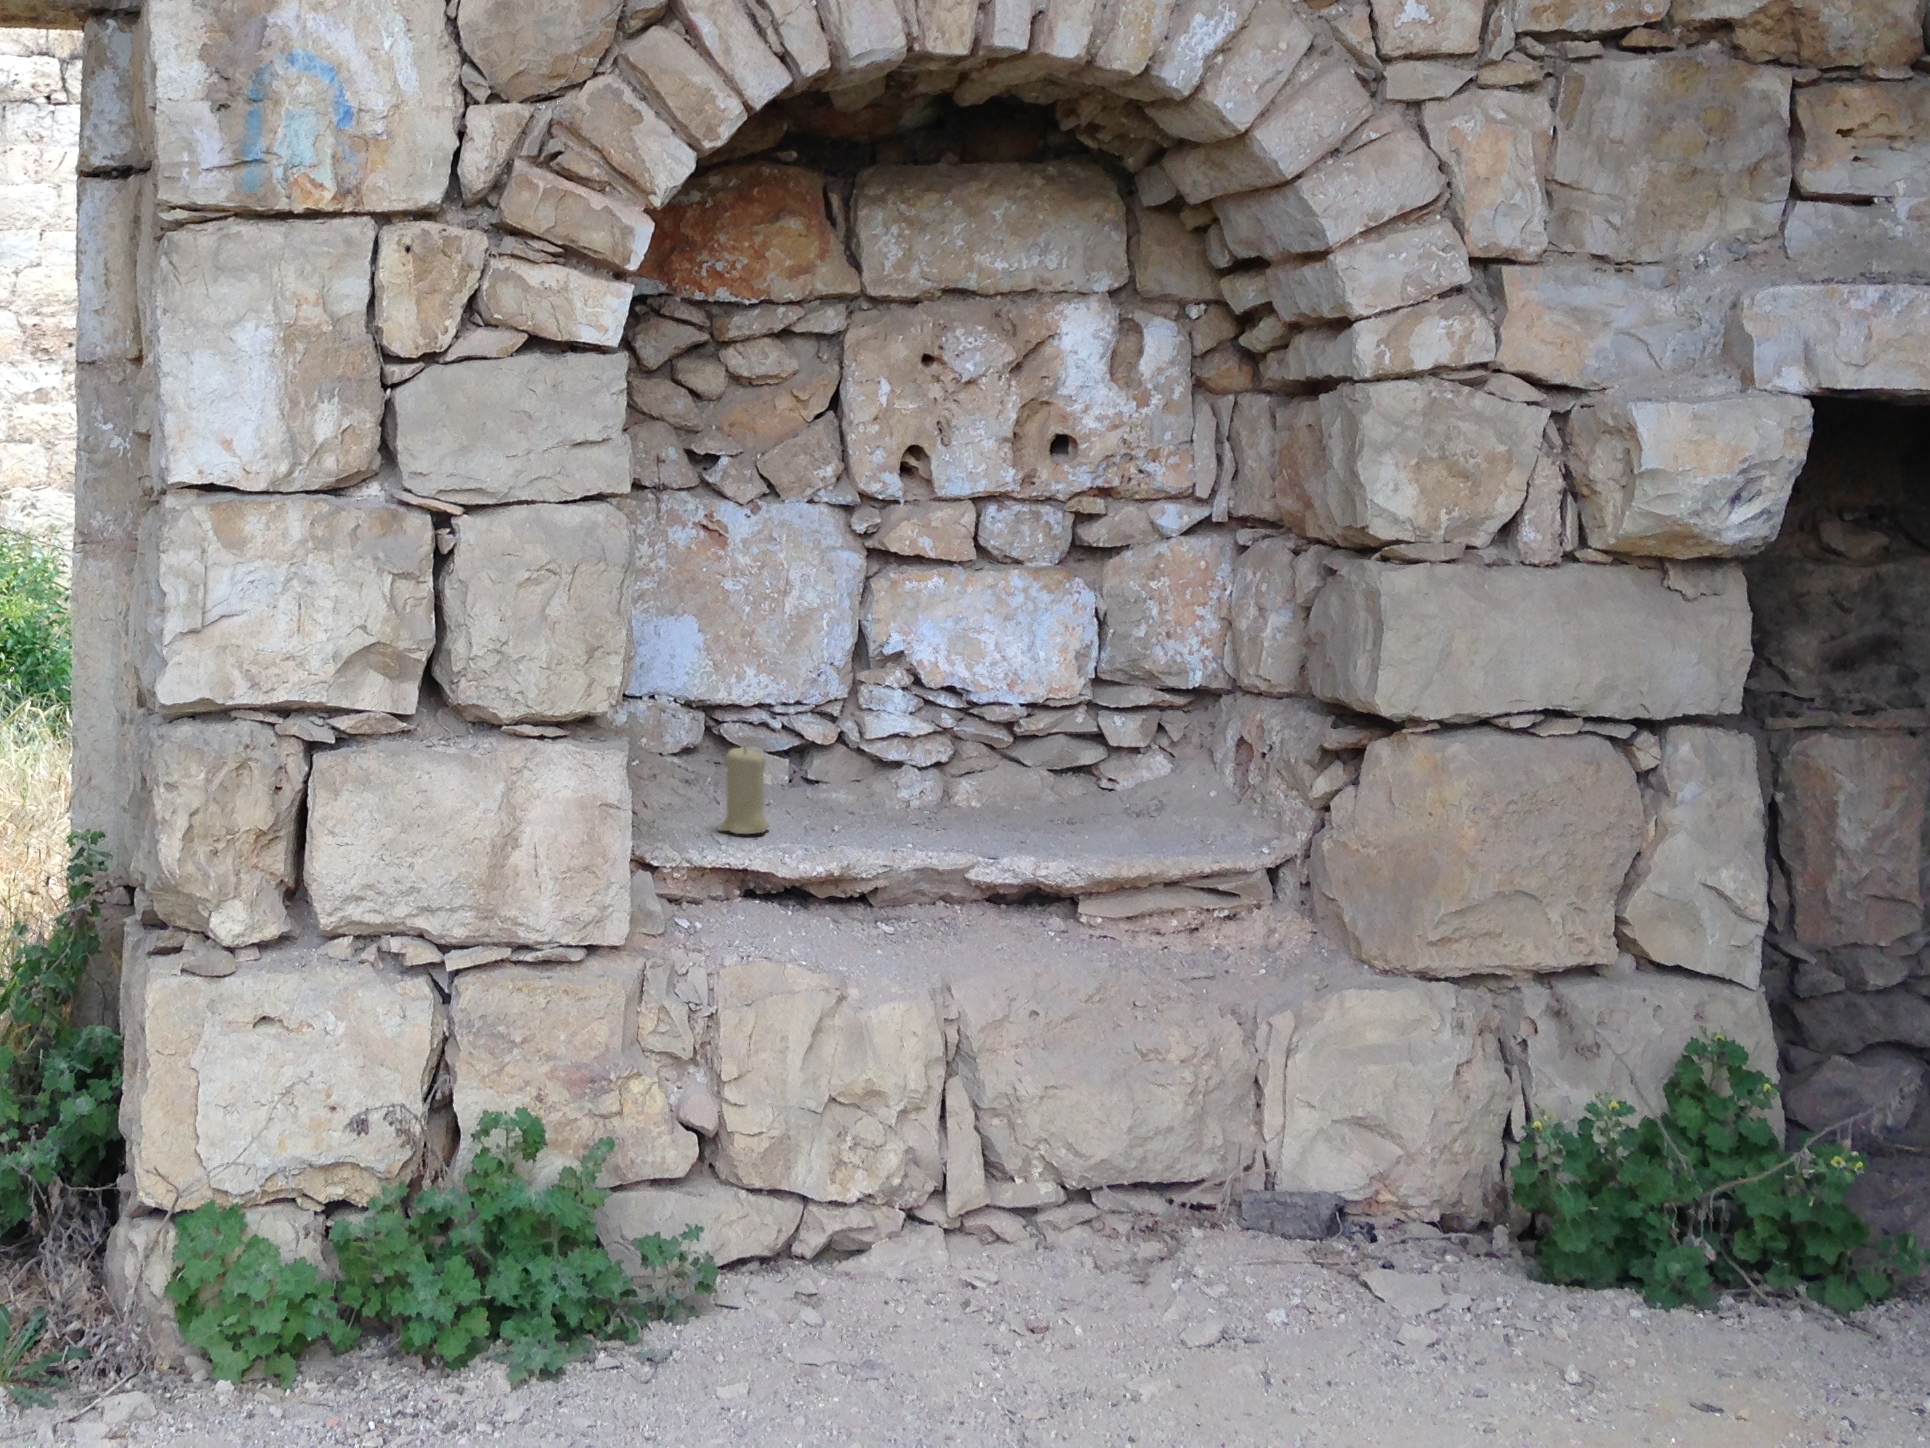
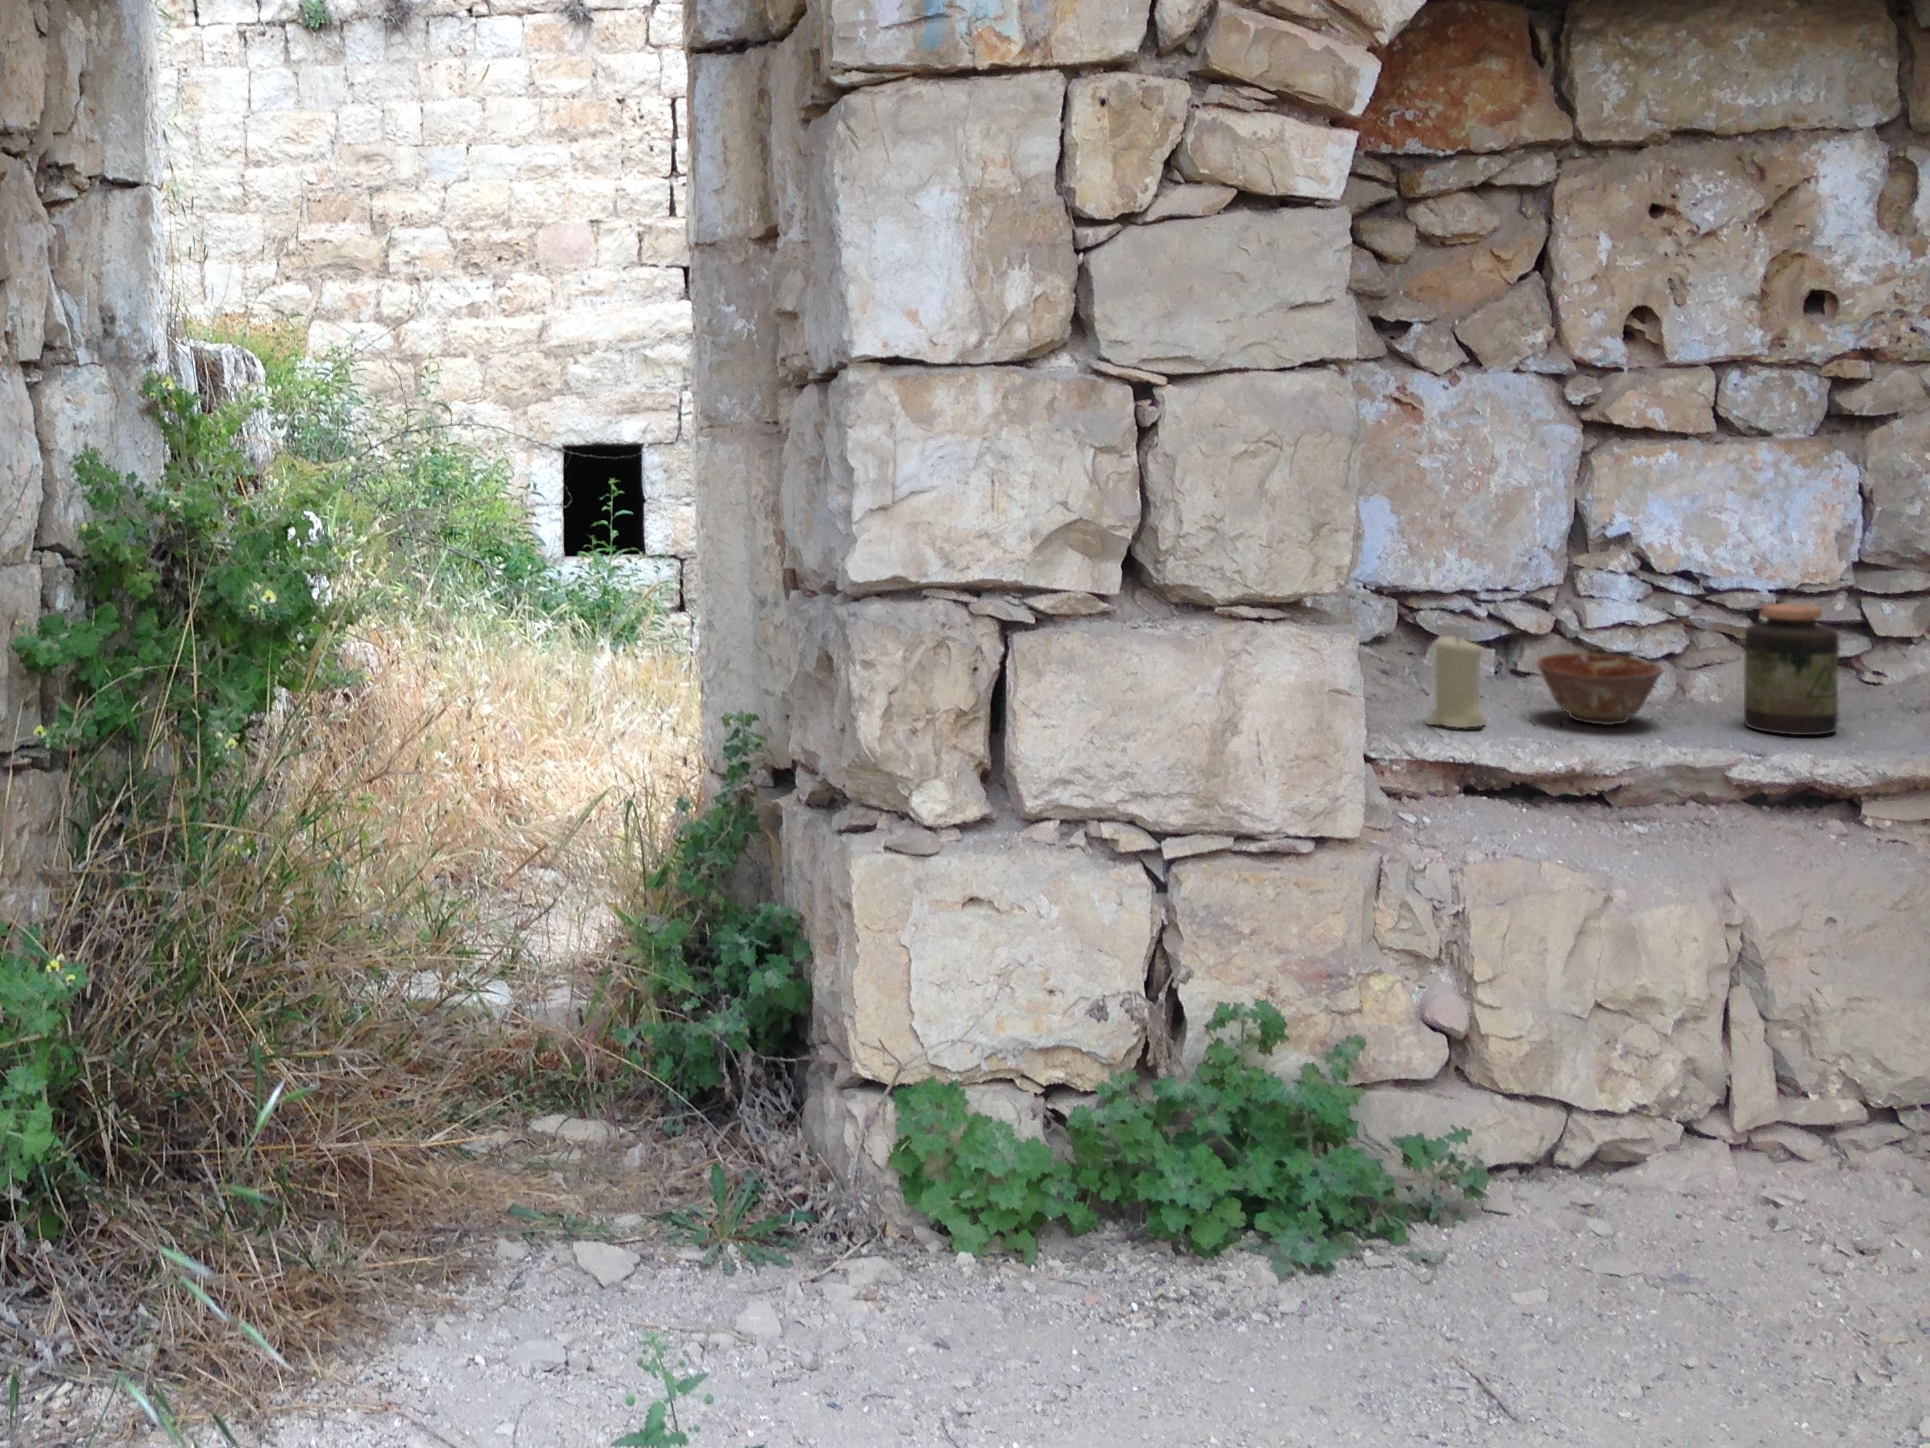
jar: none [988,715,1061,835] -> present [1744,604,1839,735]
ceramic bowl: none [817,760,920,829] -> present [1537,653,1663,725]

